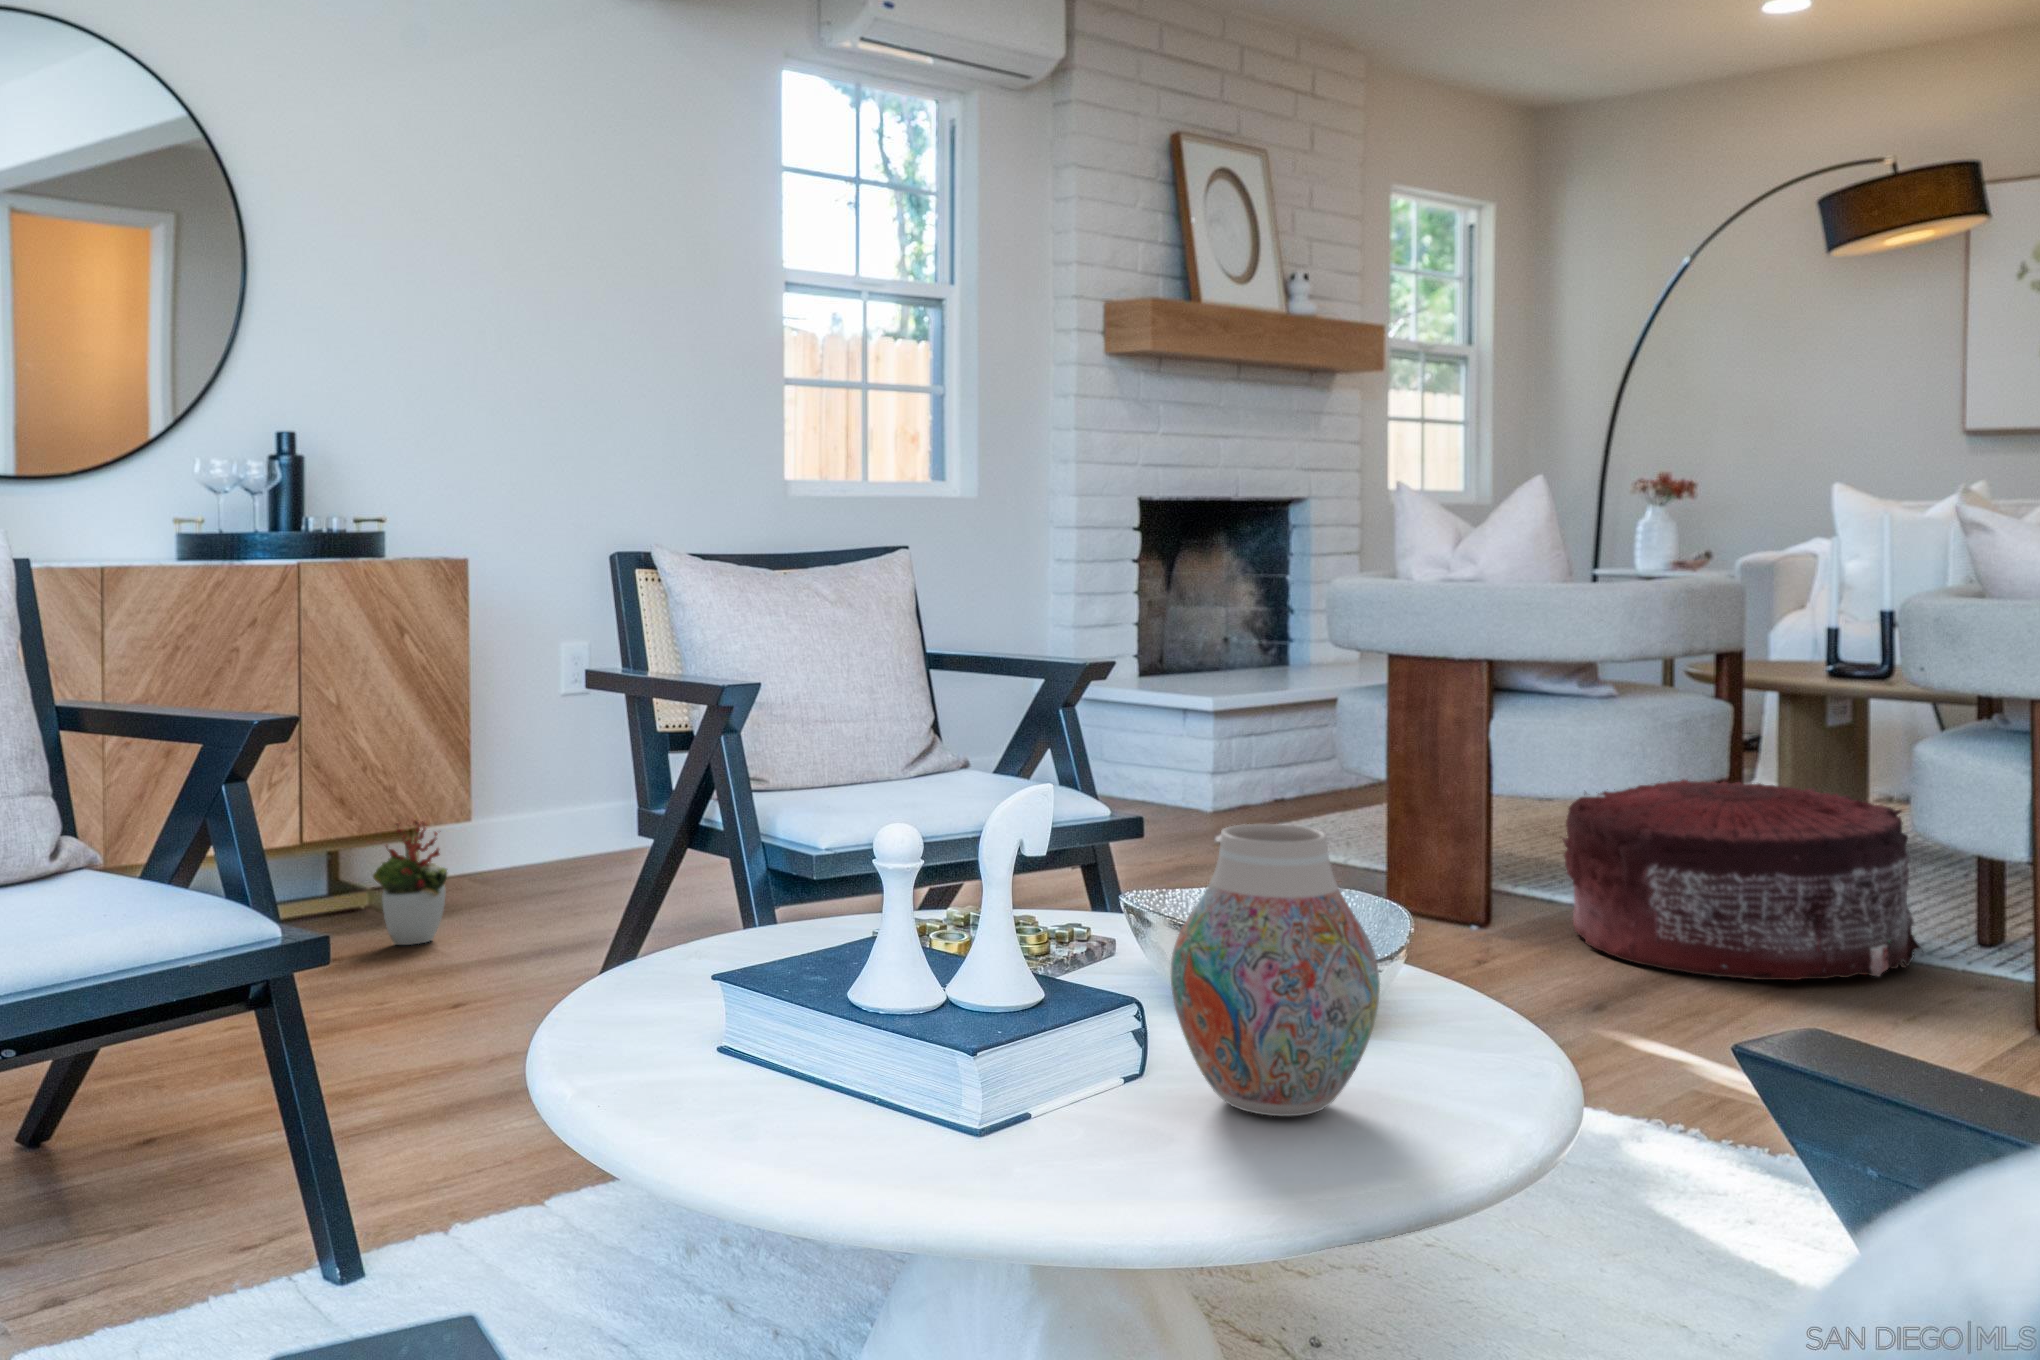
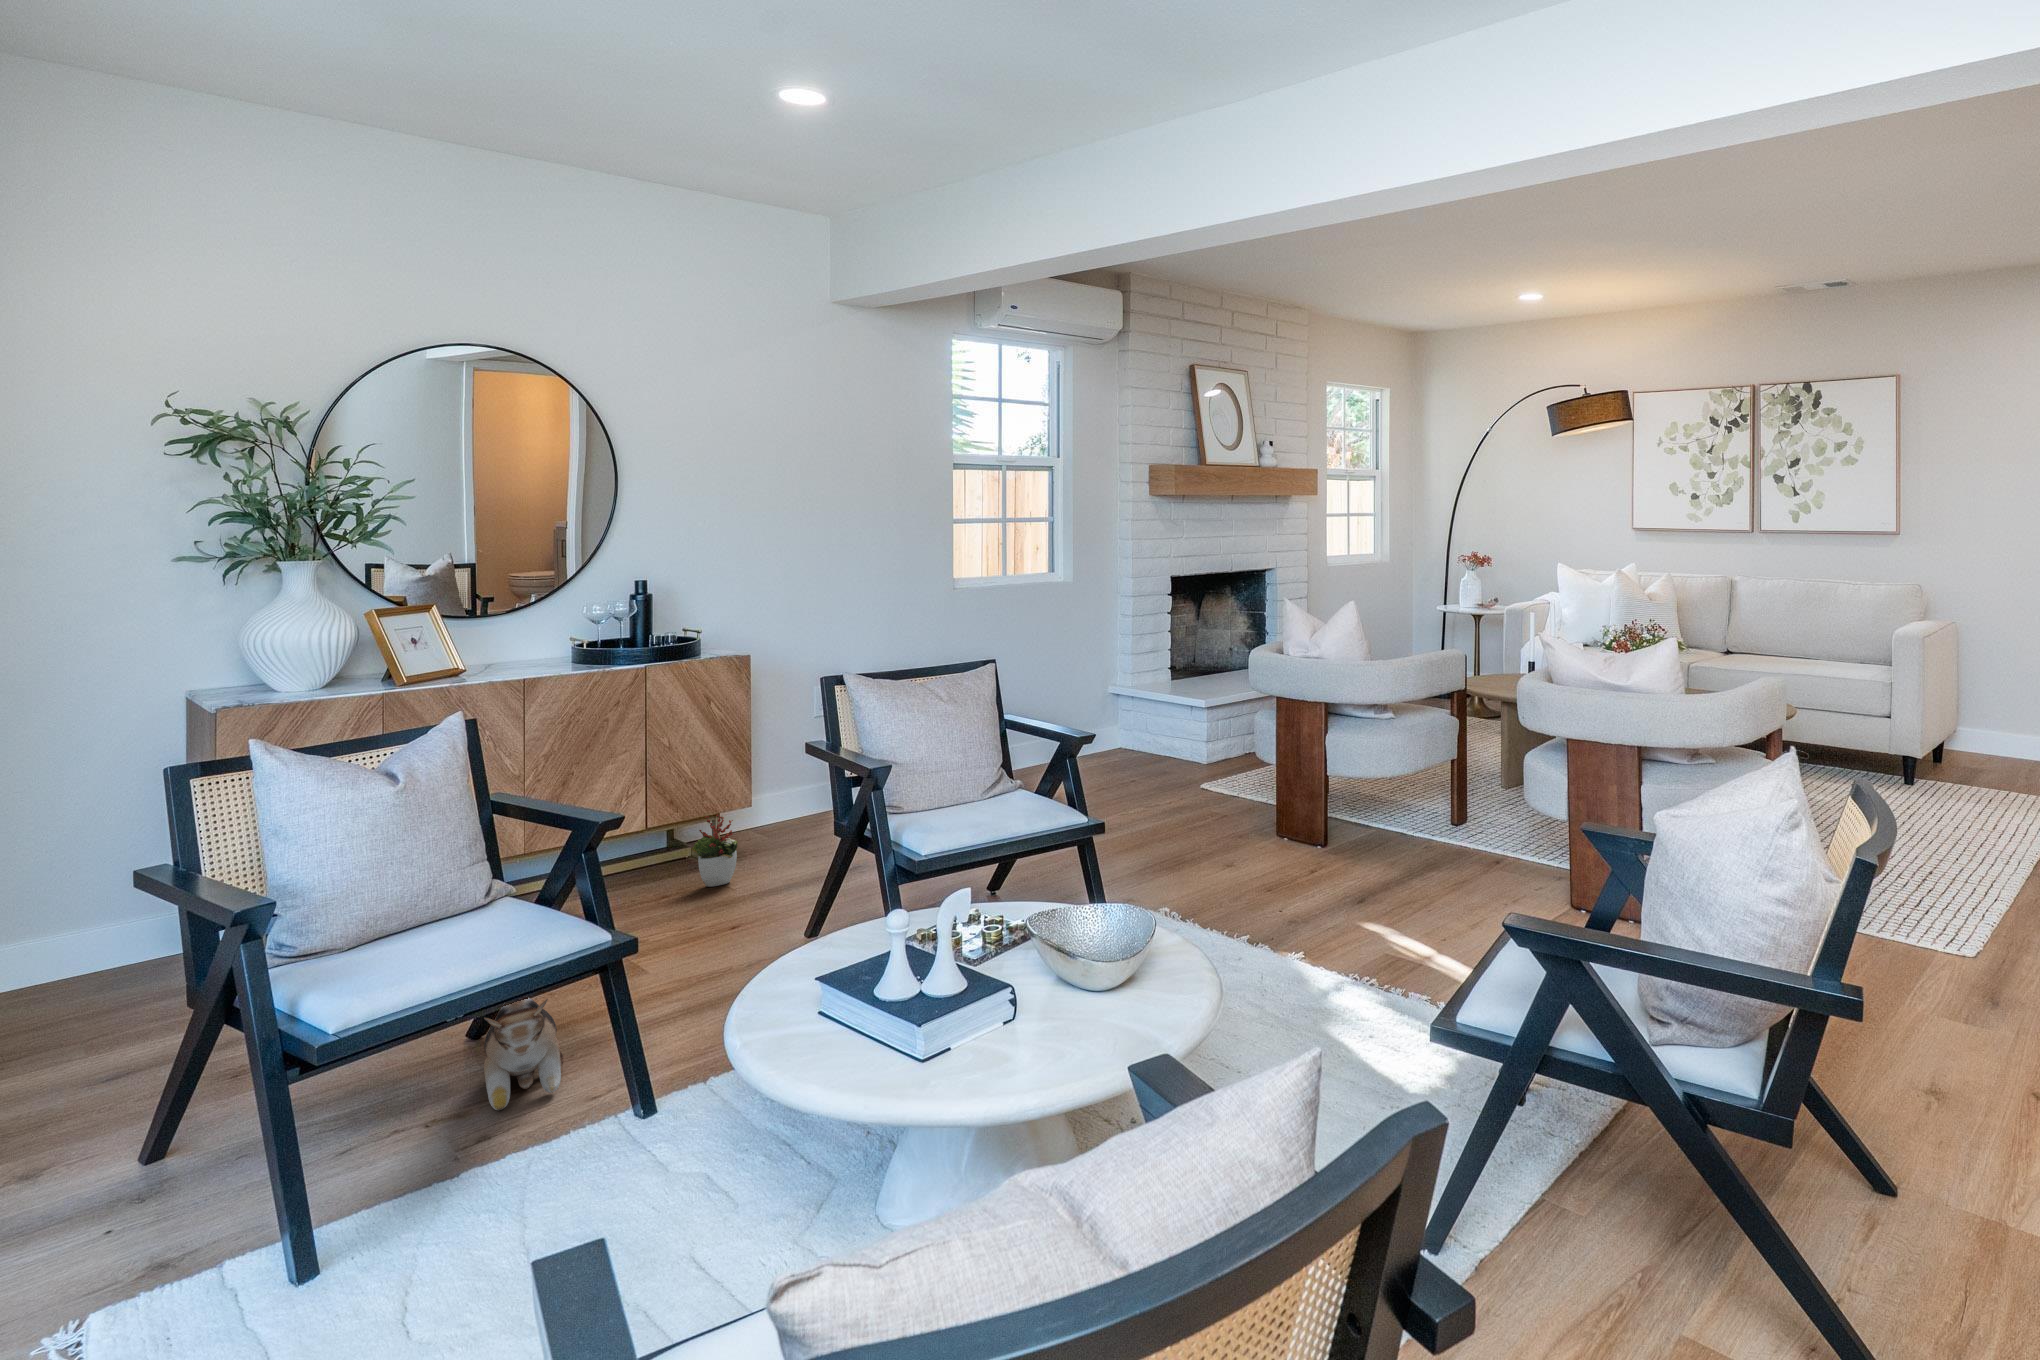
pouf: present [1563,780,1922,980] -> none [1357,765,1530,882]
vase: present [1171,824,1380,1116] -> none [1004,912,1094,1045]
plush toy: none [45,1036,180,1258] -> present [484,998,563,1110]

